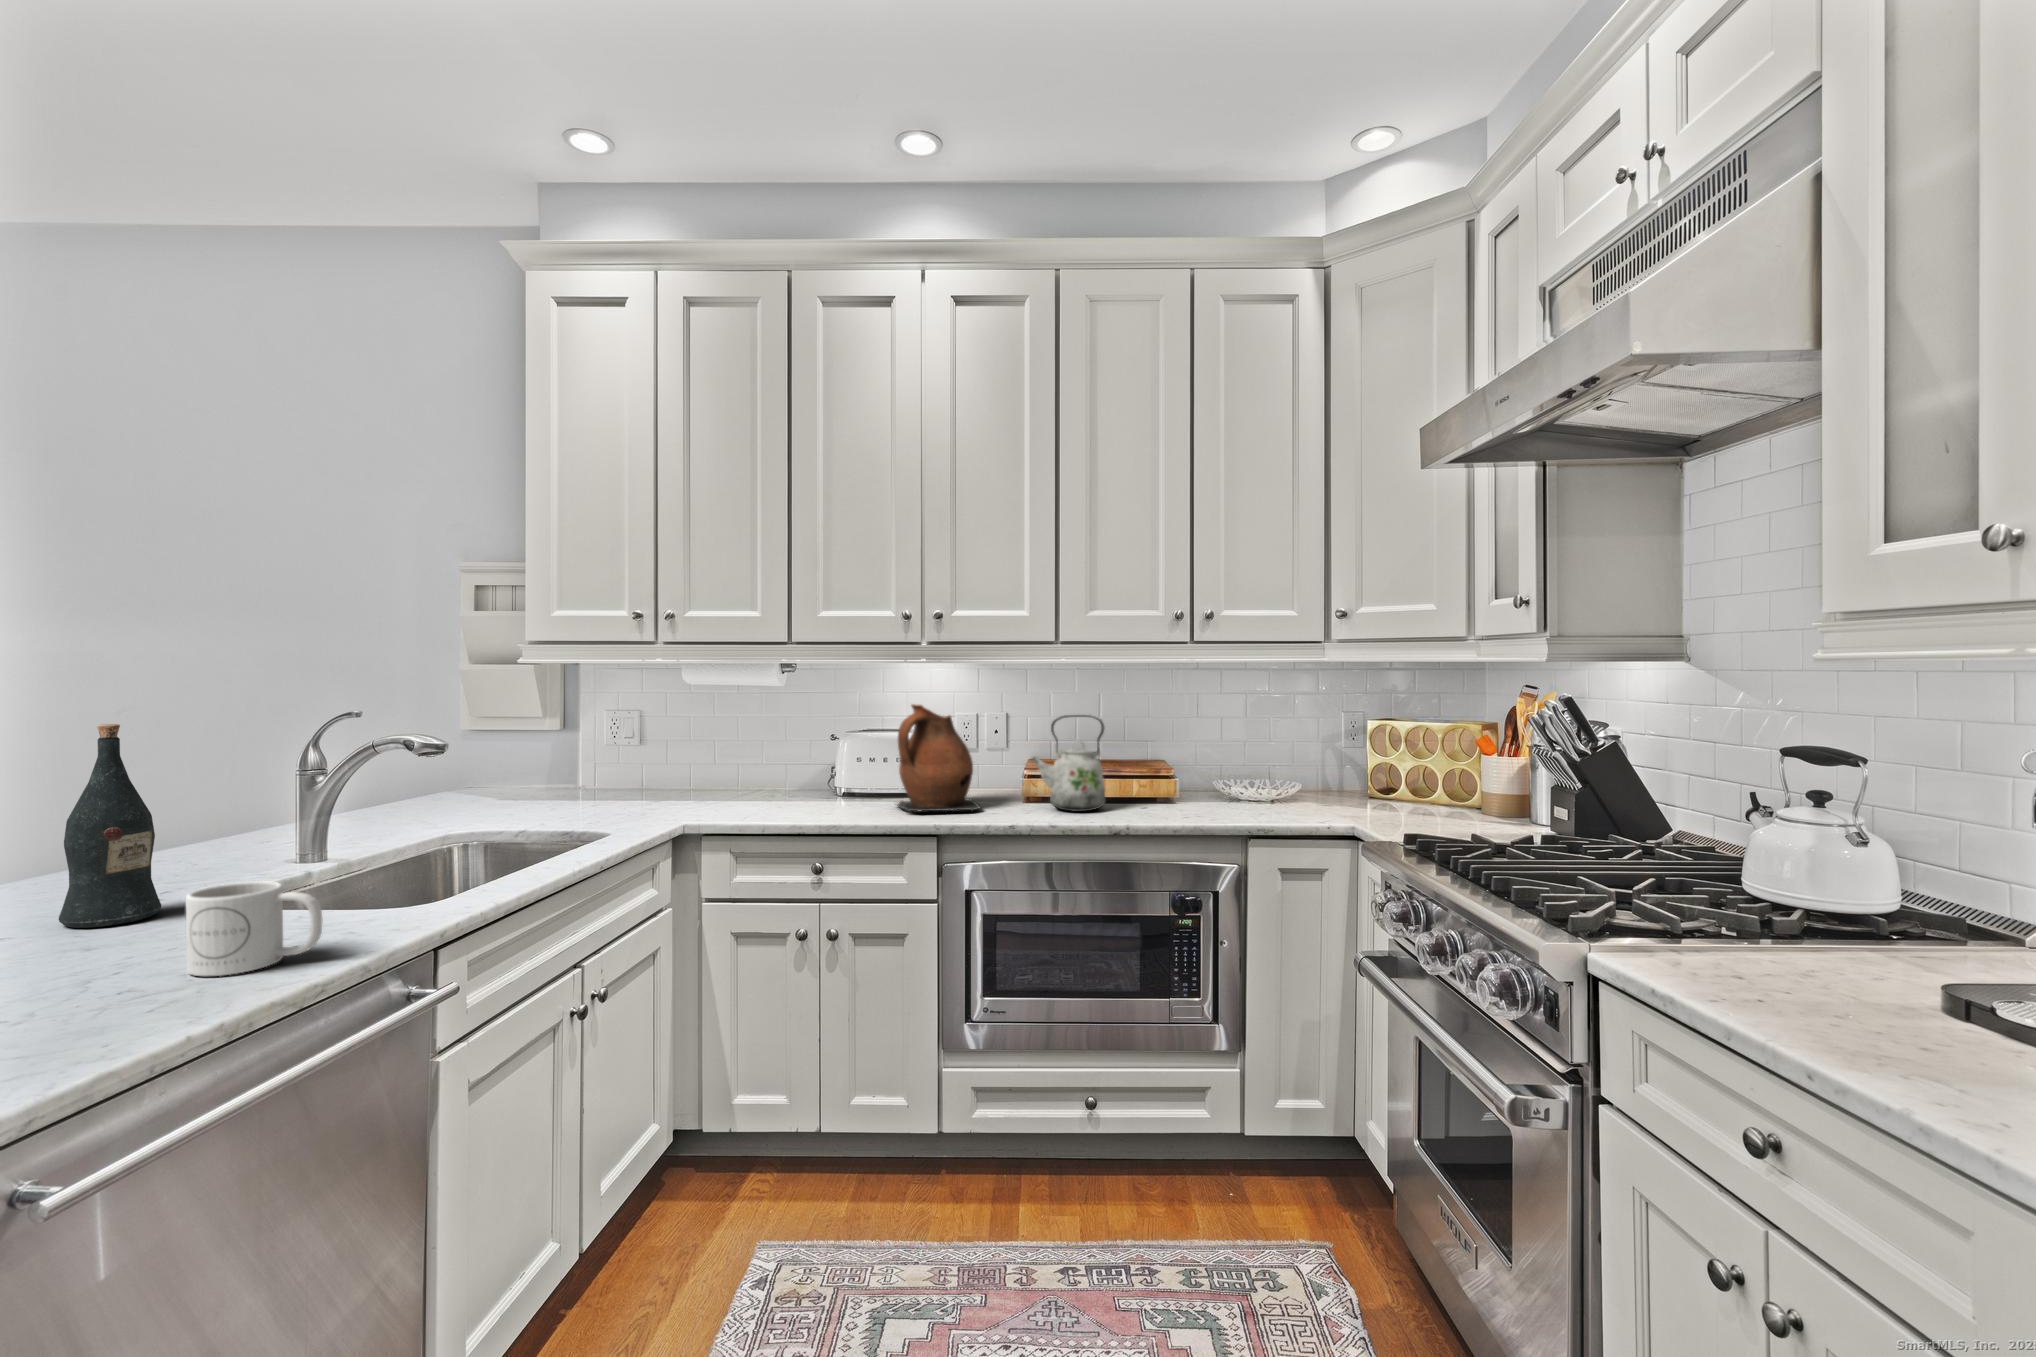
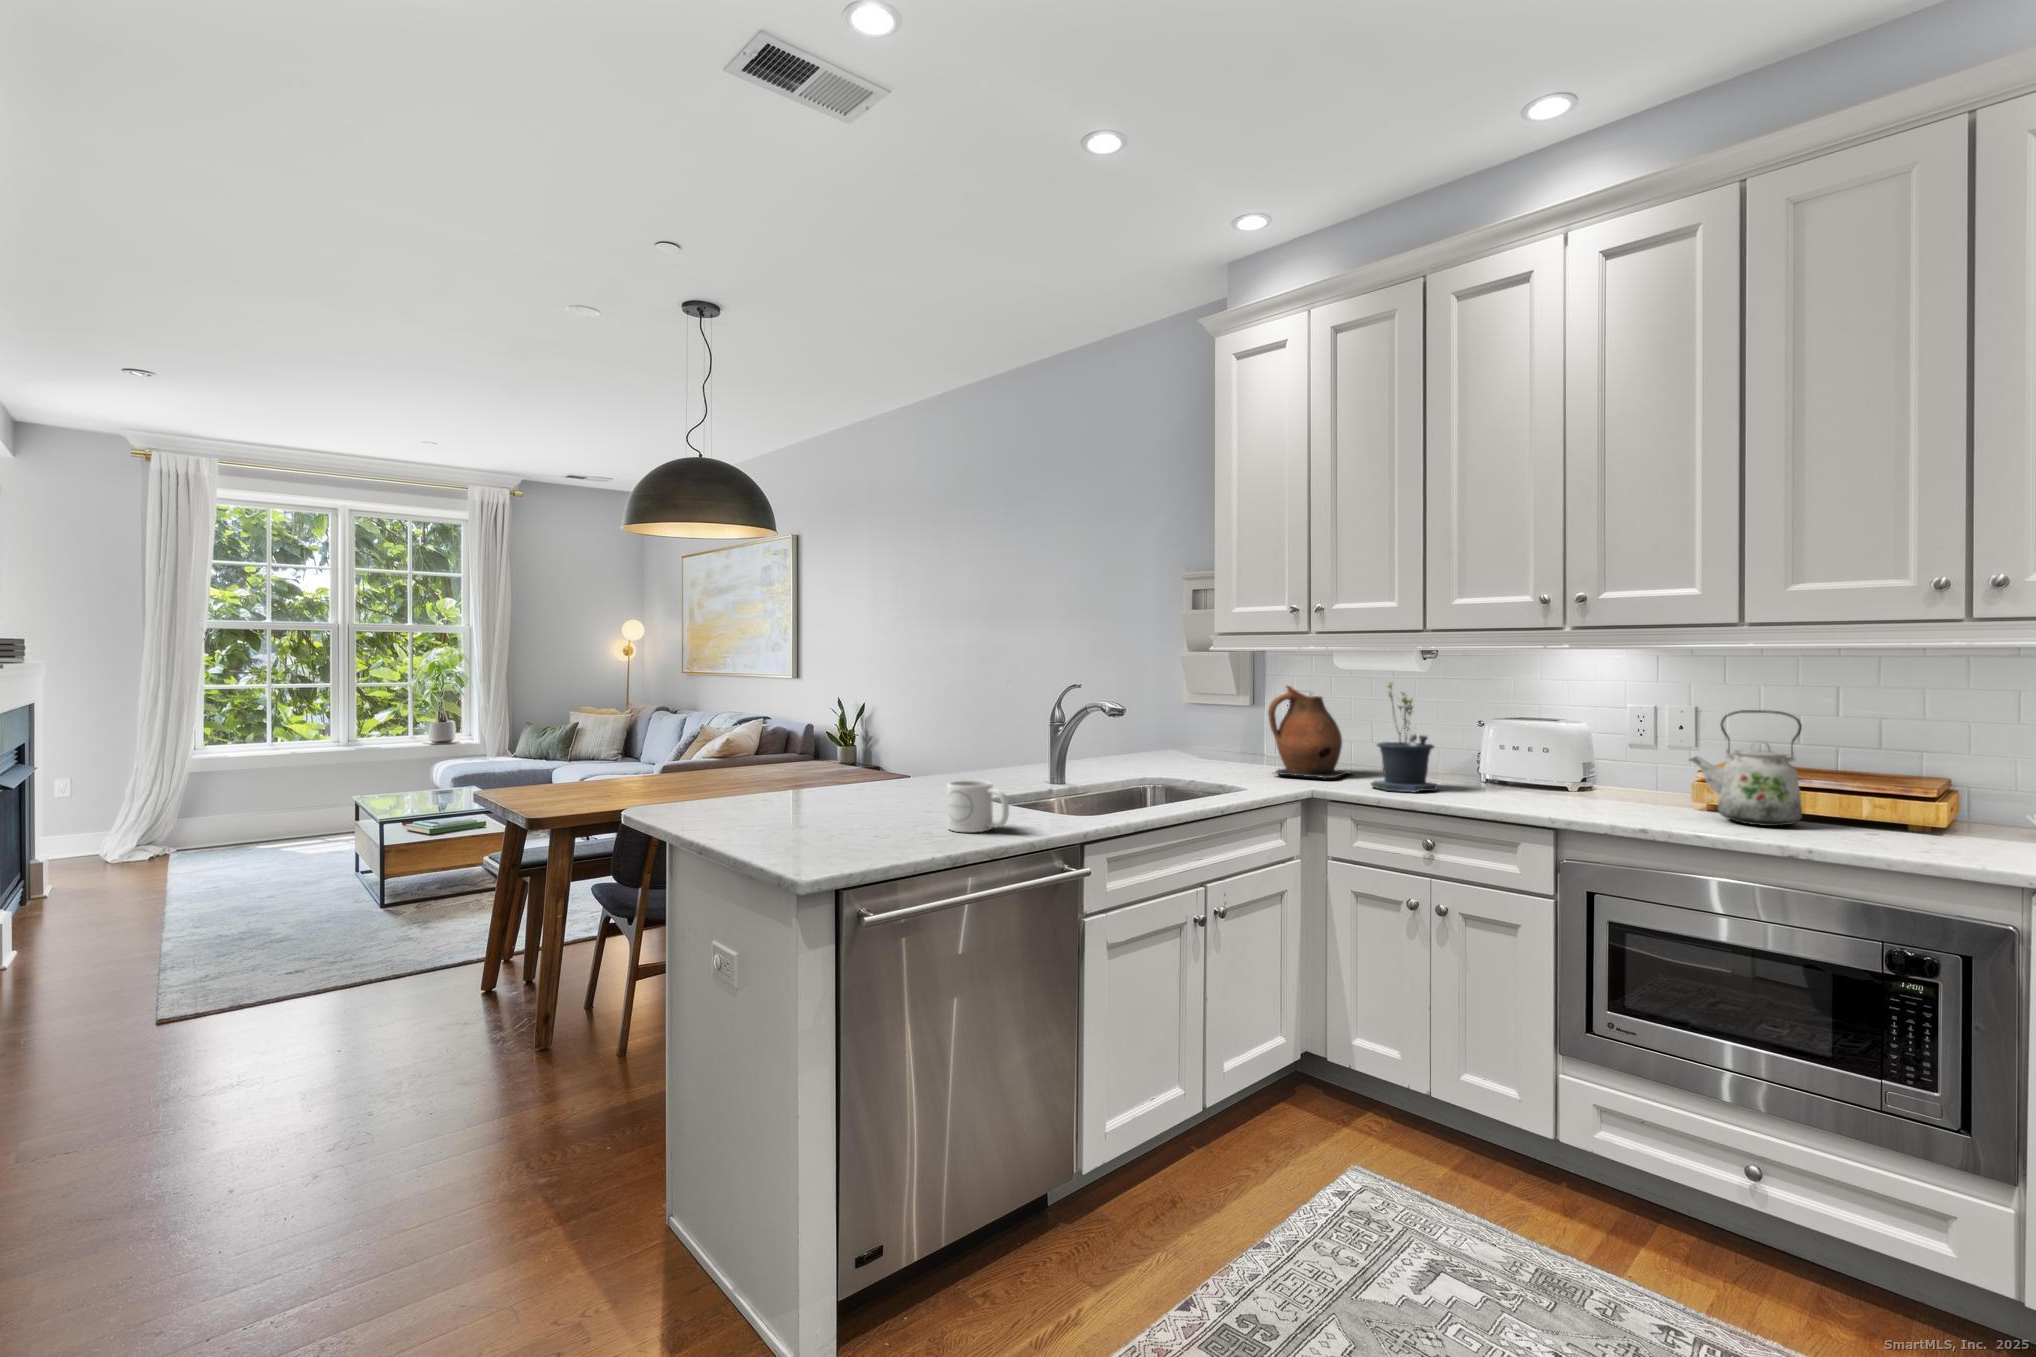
potted plant: none [738,697,813,816] -> present [1372,682,1438,792]
ceramic pitcher: present [897,704,980,811] -> present [1268,686,1352,779]
wine bottle: present [59,724,162,928] -> none [919,685,963,801]

